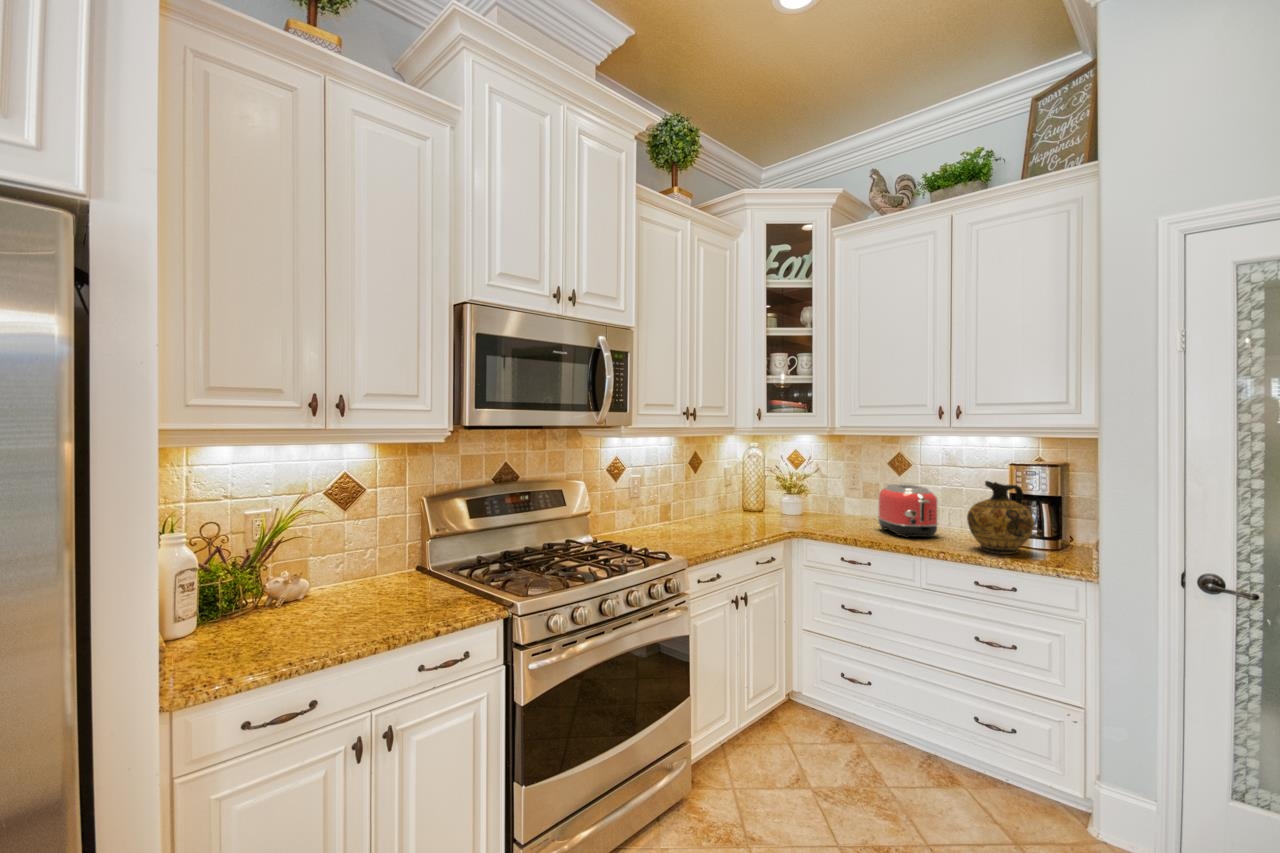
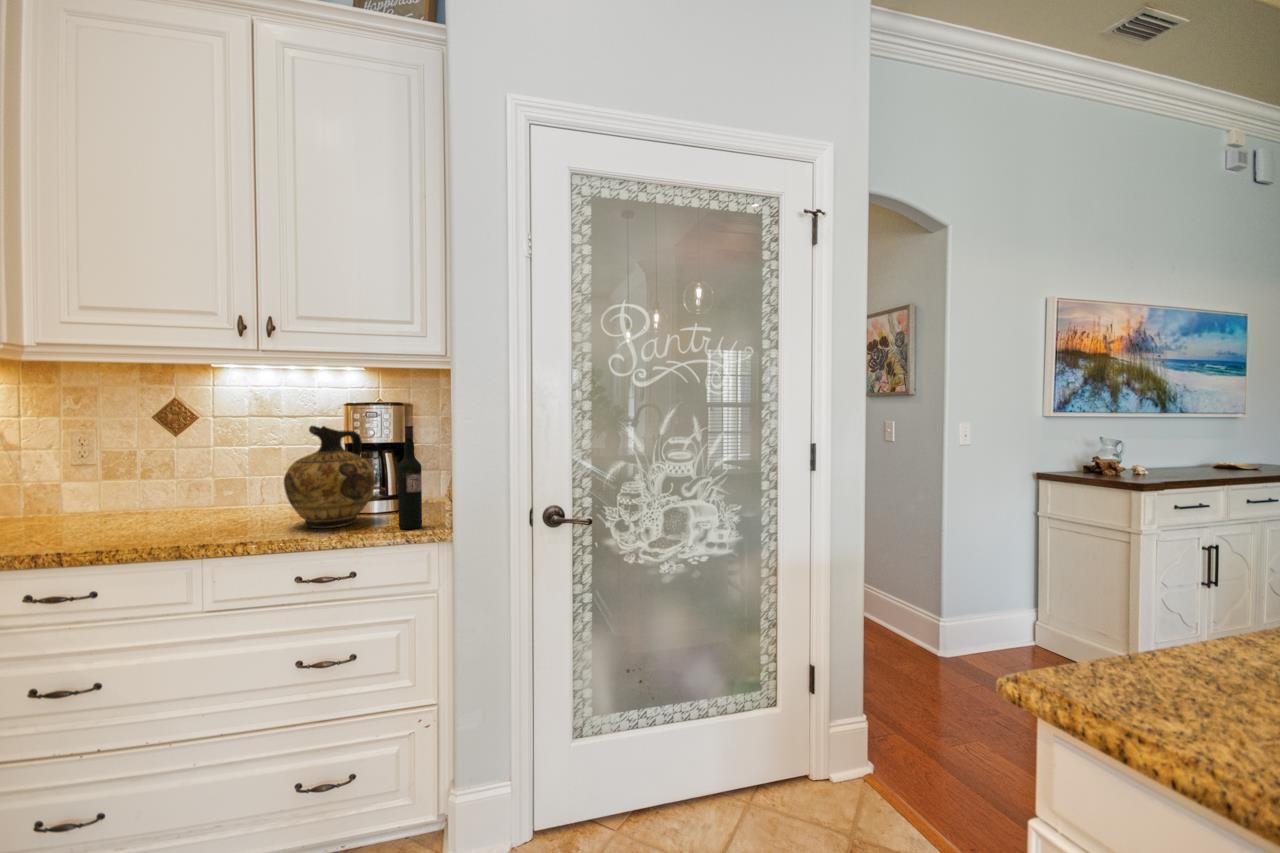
toaster: present [878,484,938,538] -> none [128,445,242,530]
wine bottle: none [1052,487,1073,566] -> present [398,426,422,529]

